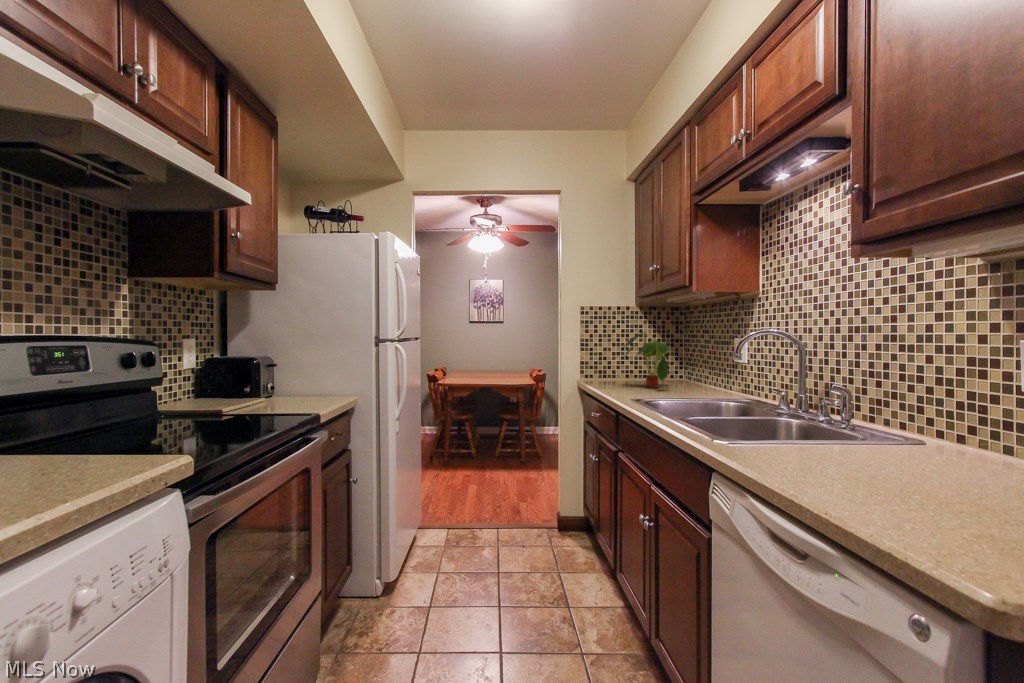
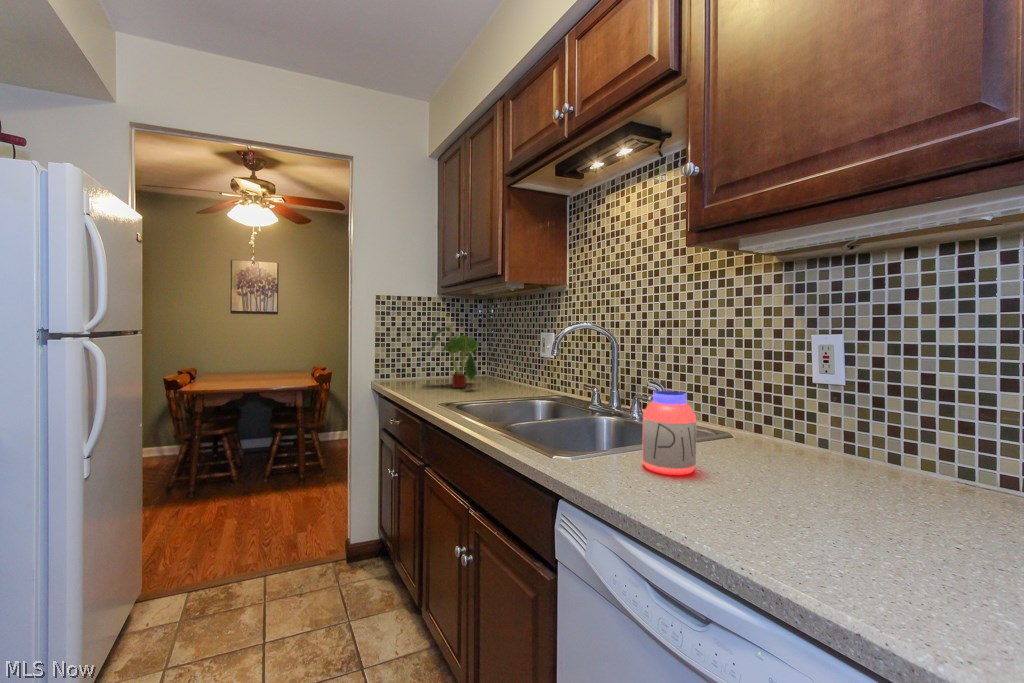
jar: none [790,389,843,460] -> present [642,391,696,475]

